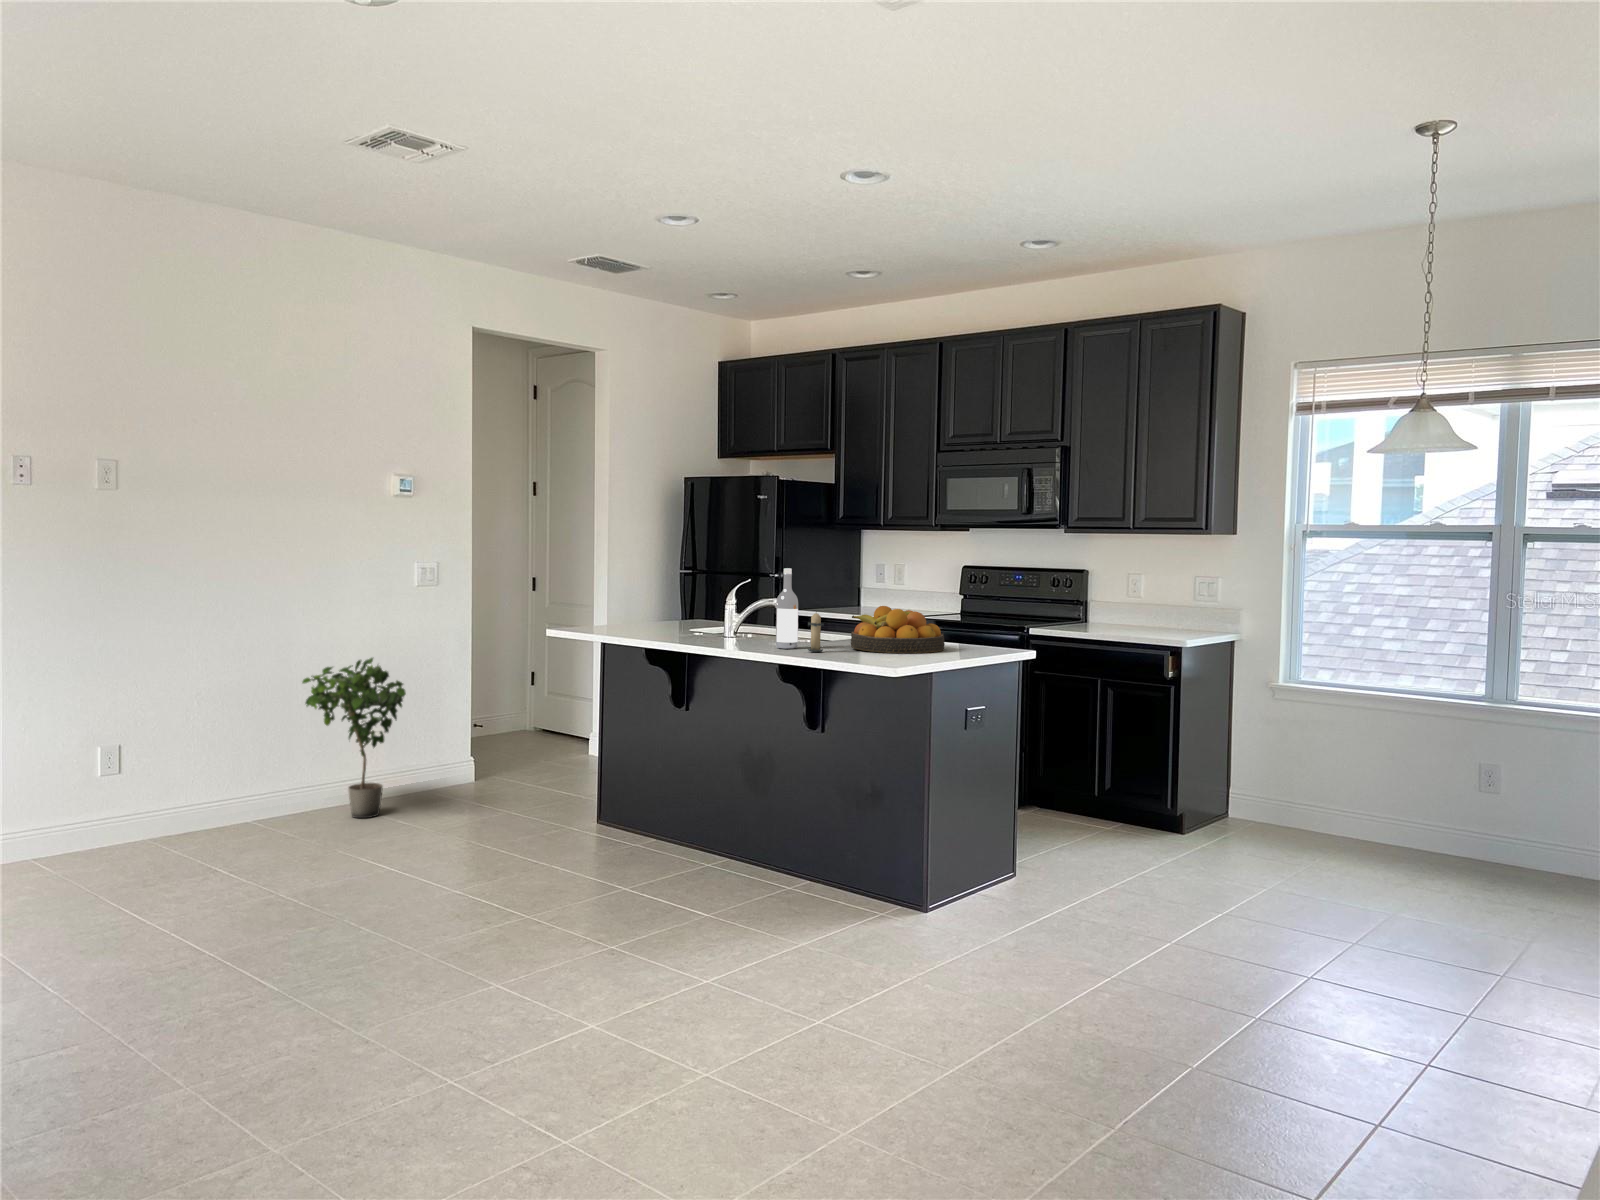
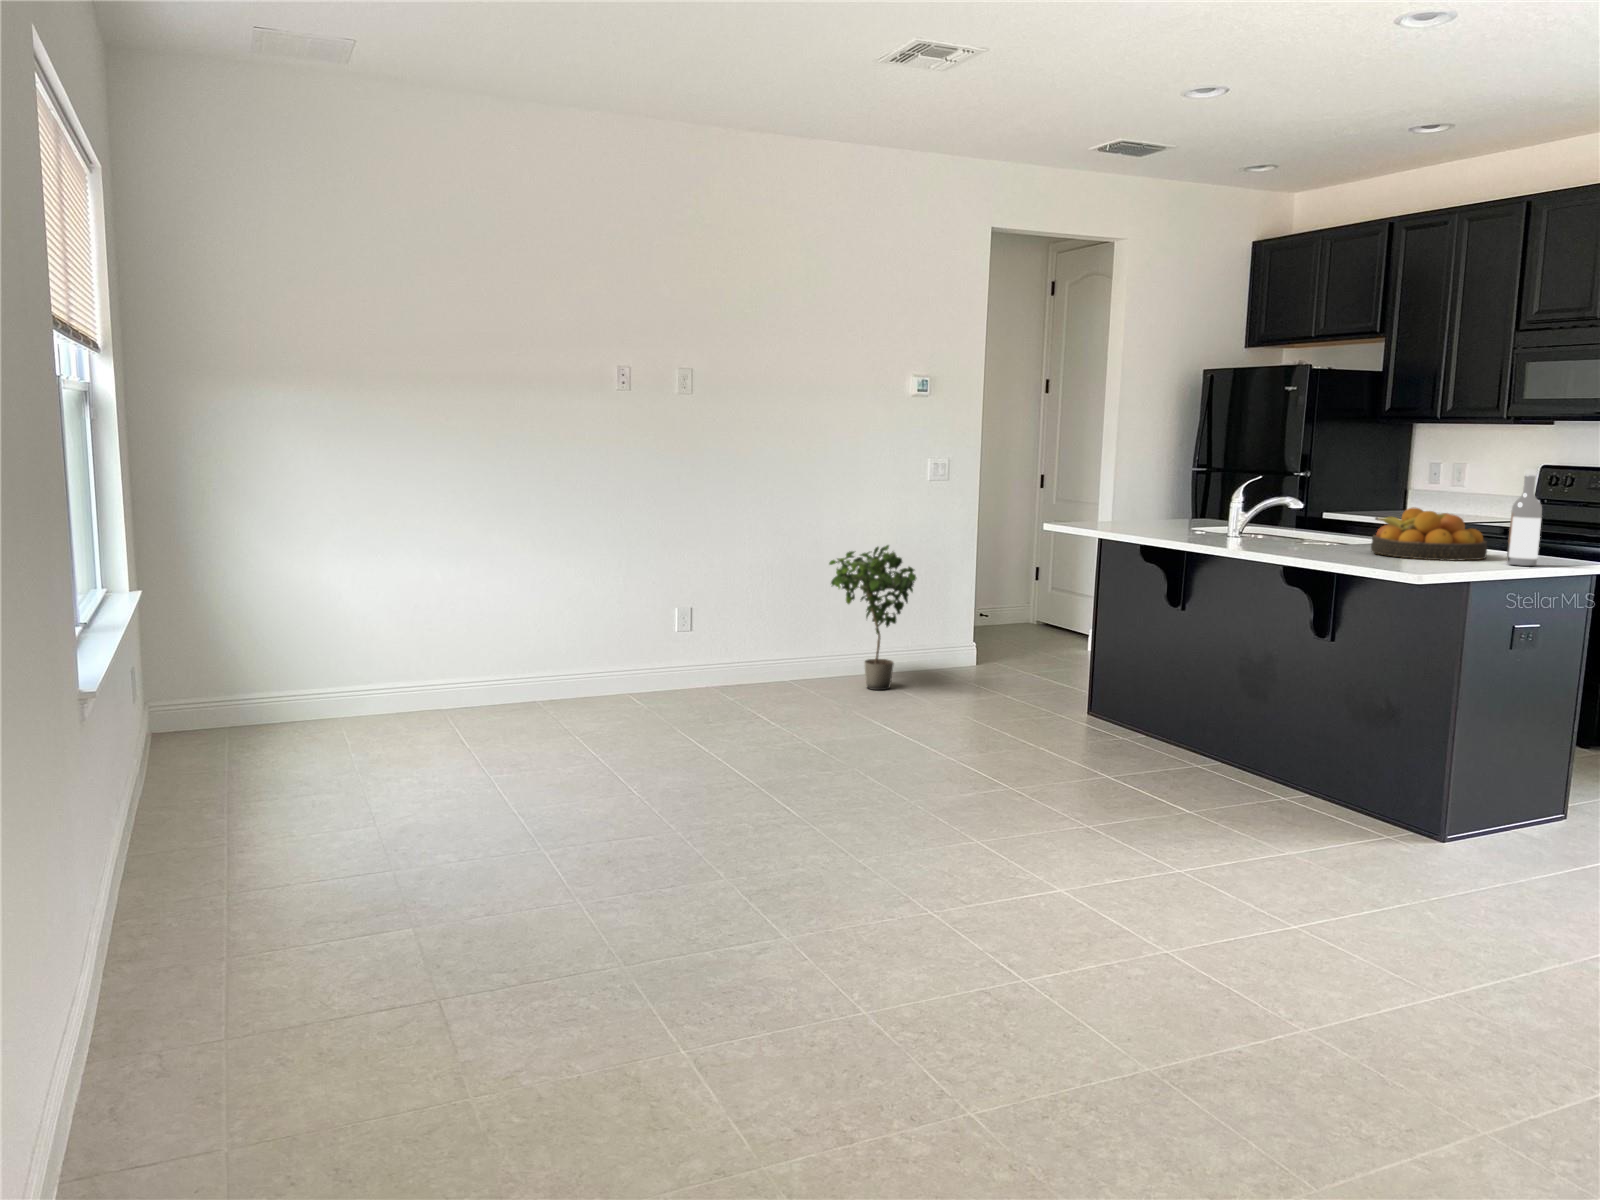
wine bottle: present [776,568,798,649] -> present [1507,469,1542,566]
candle: present [808,613,824,652] -> none [1316,510,1341,555]

